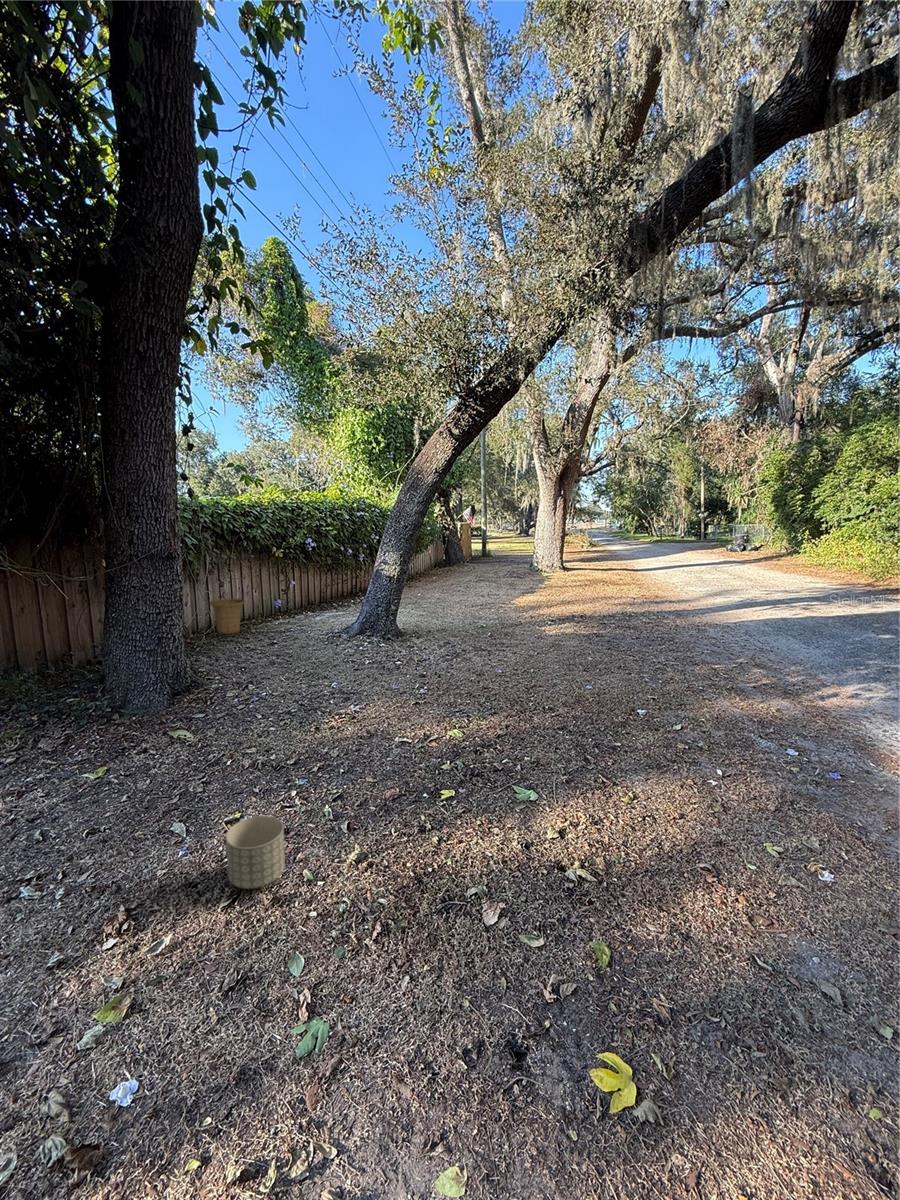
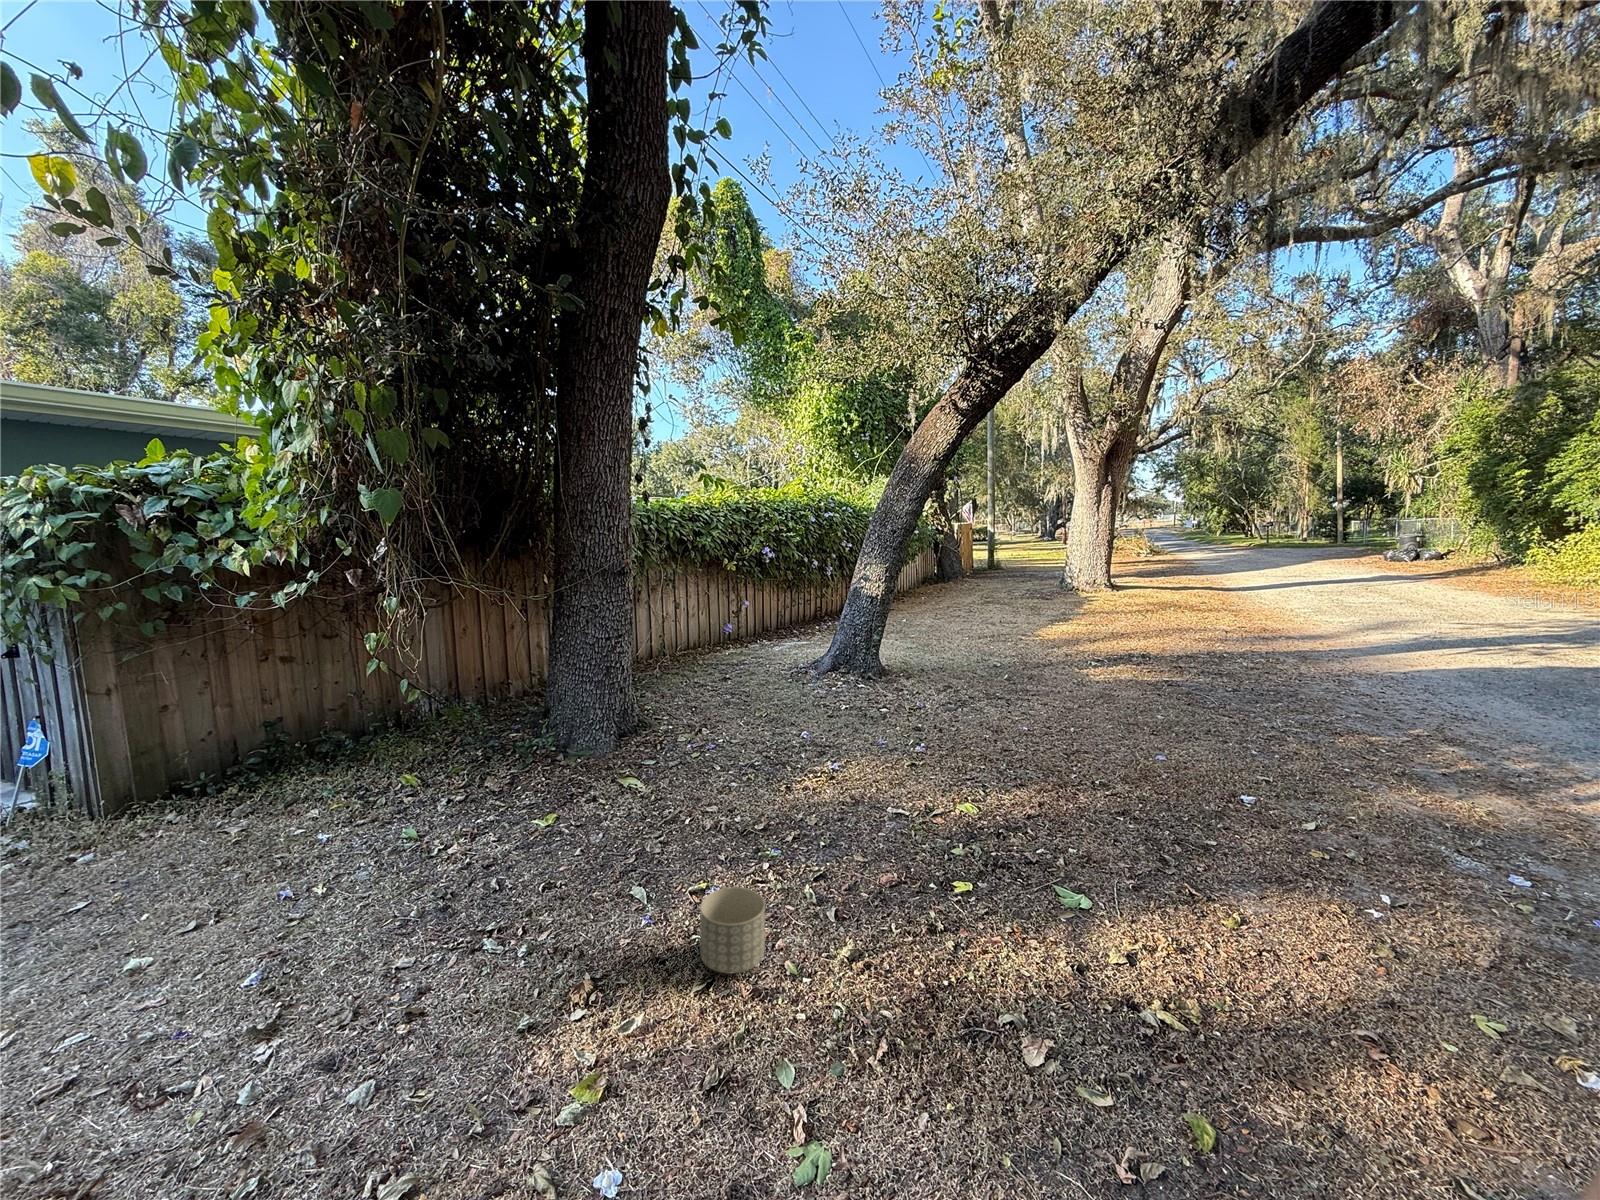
basket: present [209,598,245,634] -> none [655,619,696,662]

